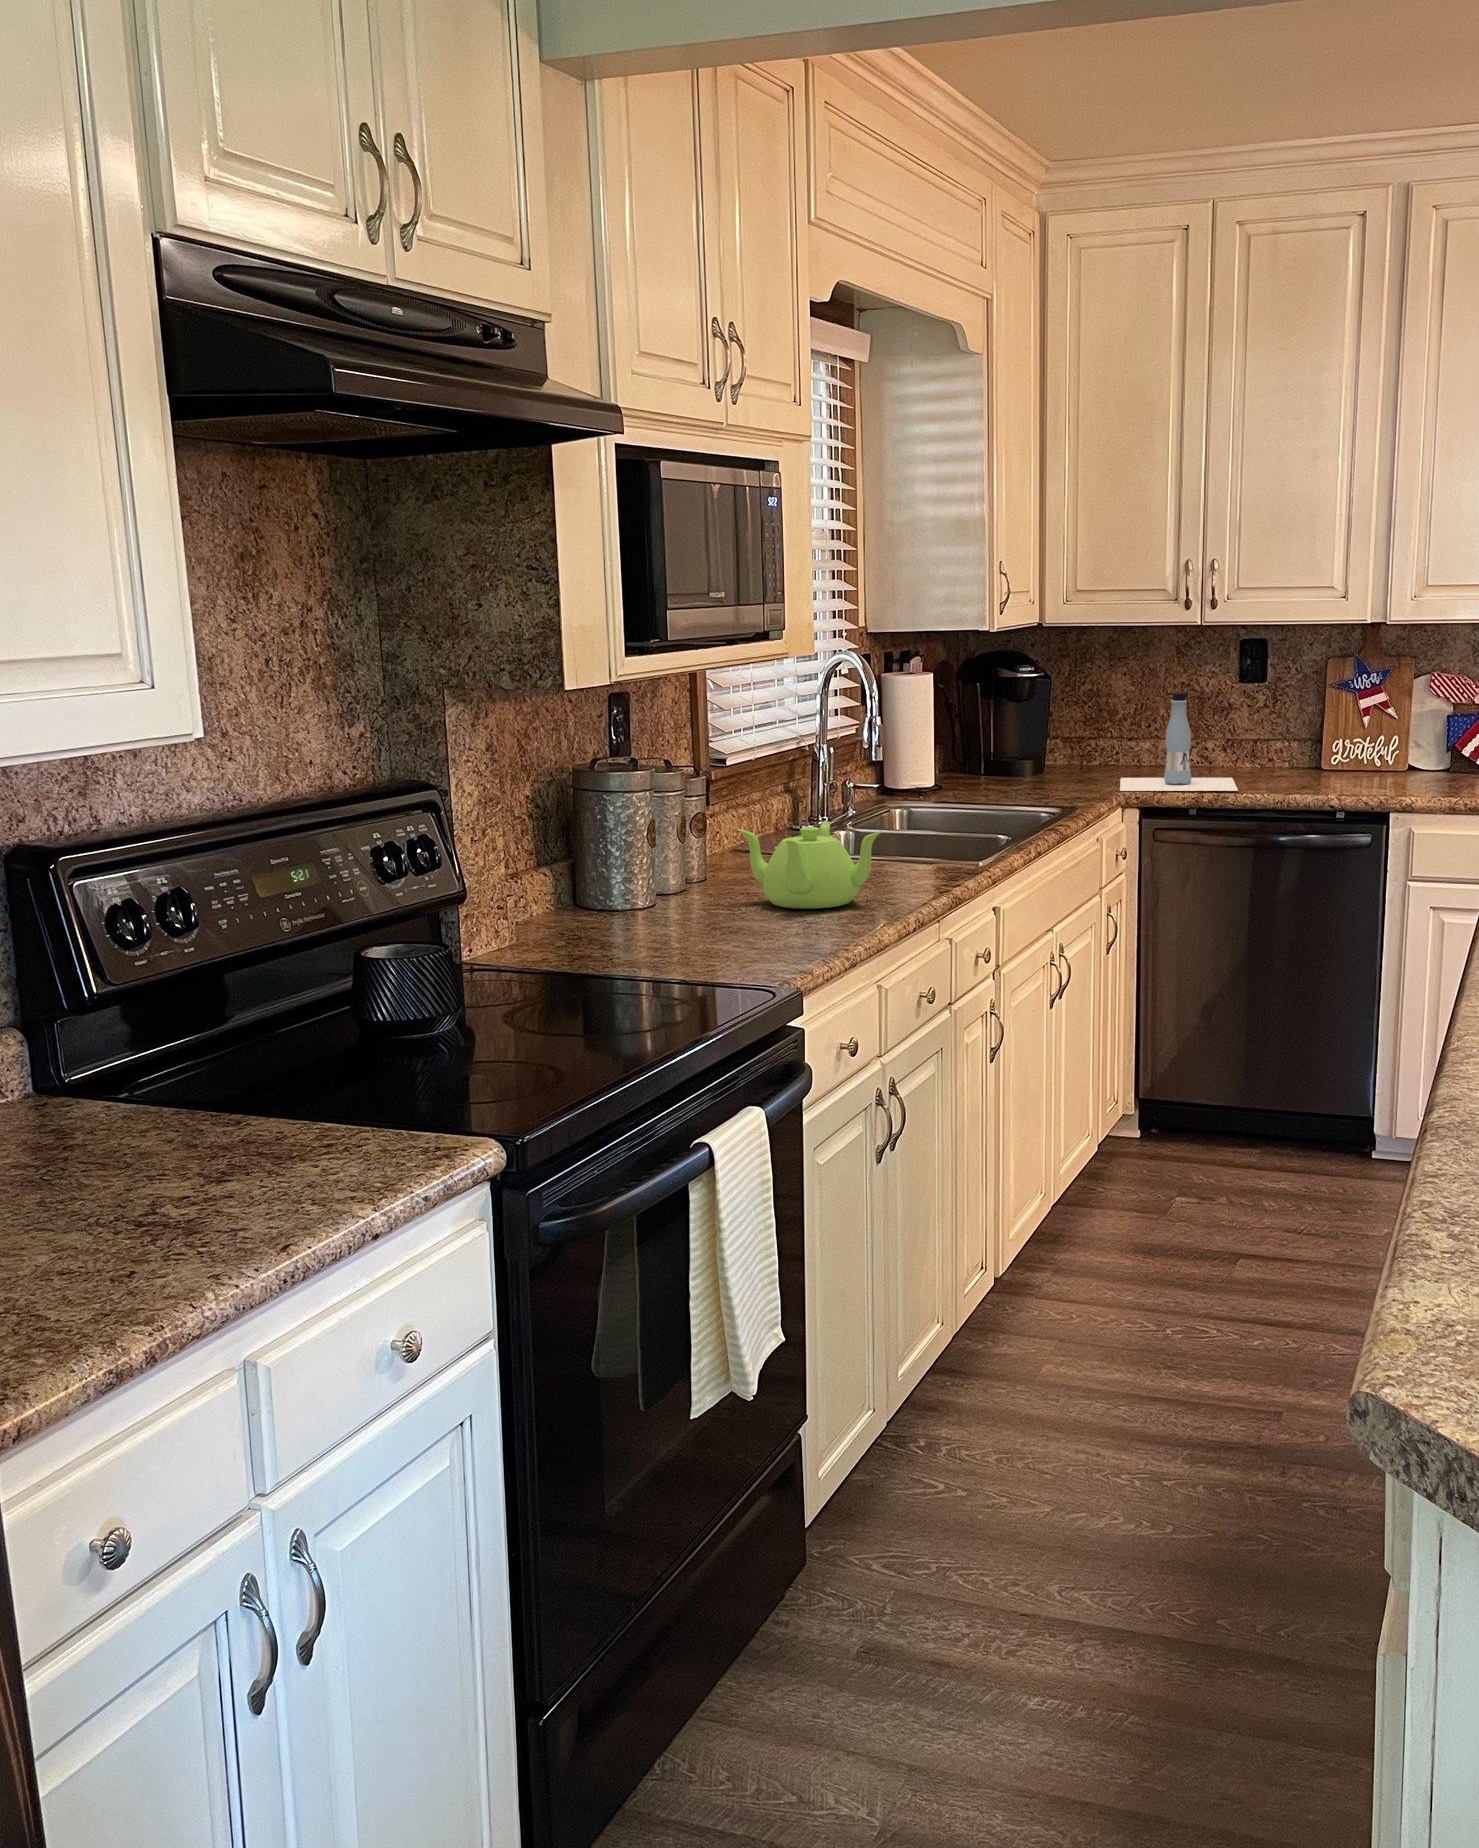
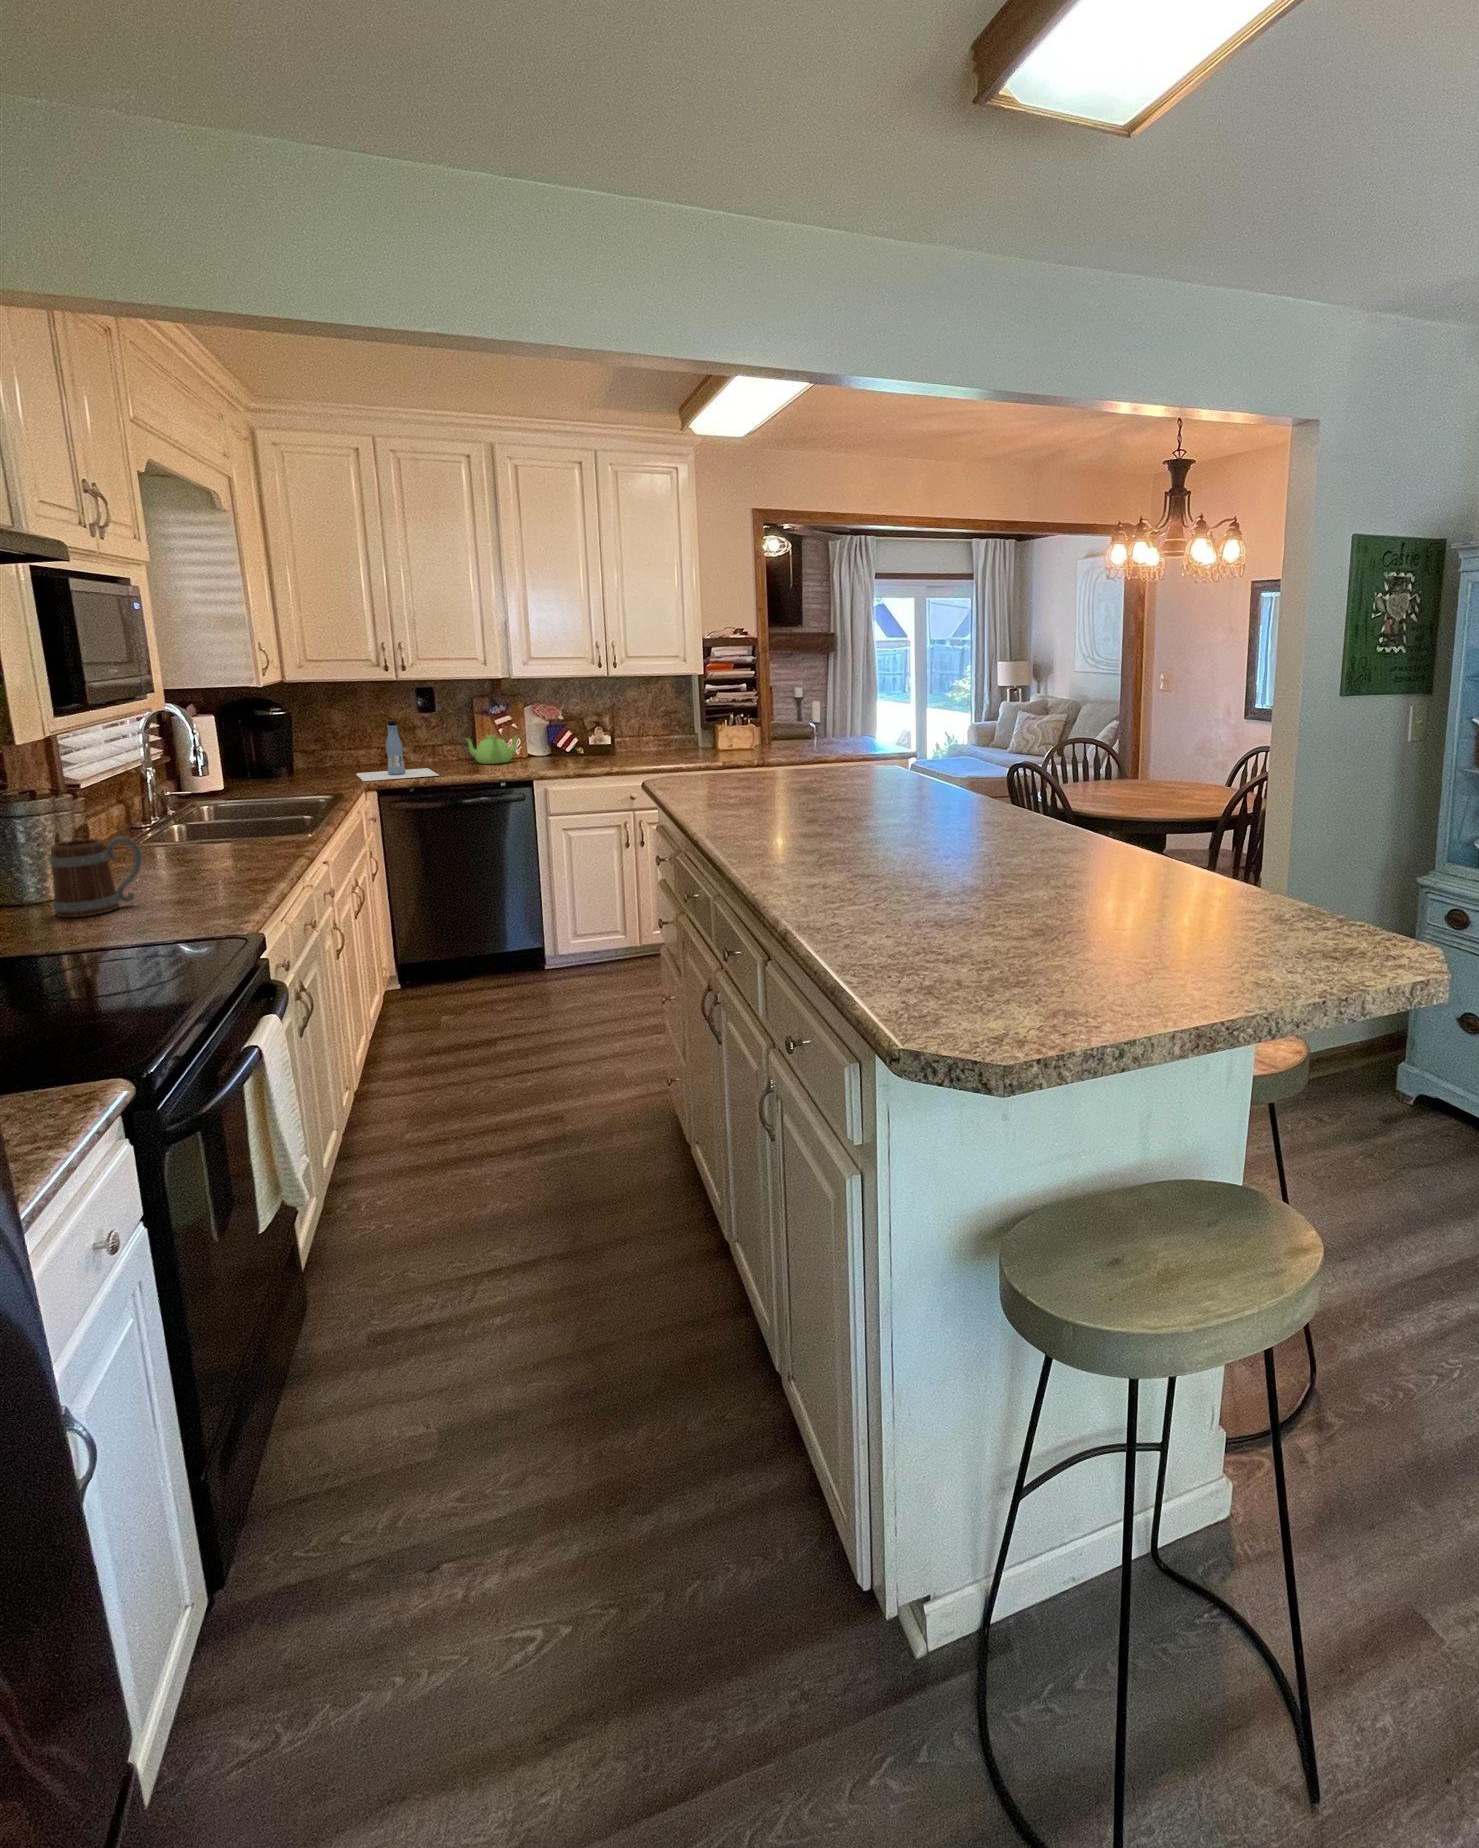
teapot: present [738,822,882,909] -> present [466,735,518,764]
mug: none [605,830,707,936] -> present [50,837,142,917]

